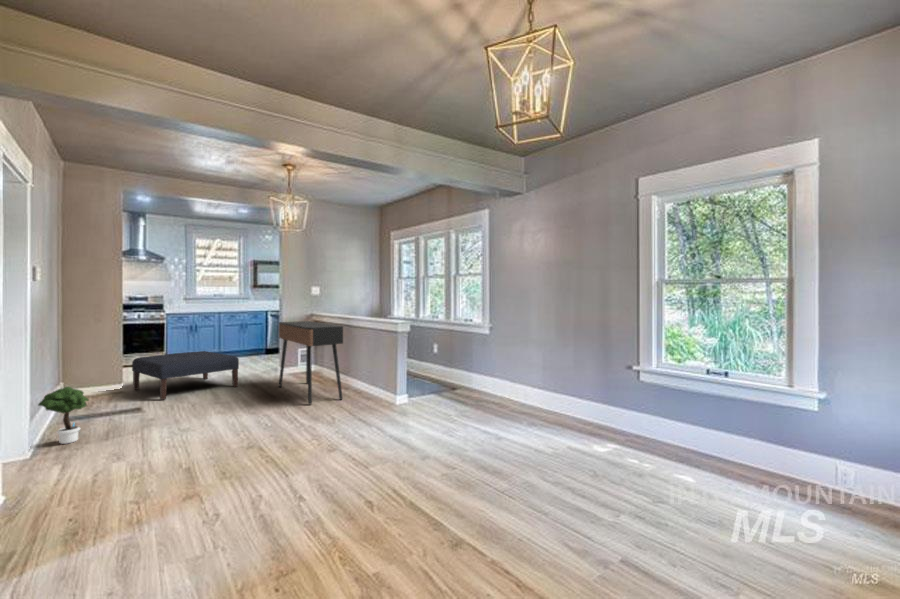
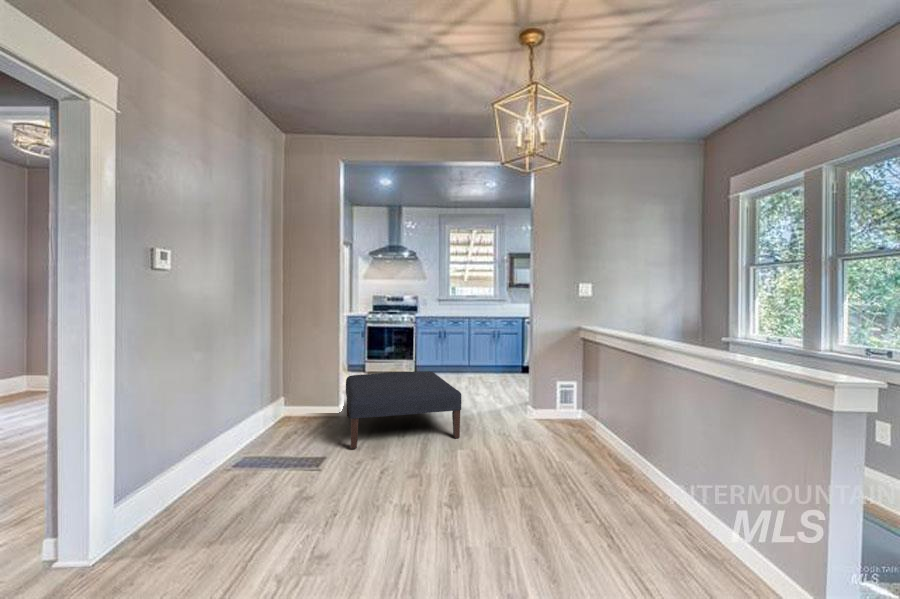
console table: present [279,321,343,404] -> none [517,342,652,554]
potted tree: present [38,387,89,444] -> none [84,451,206,553]

